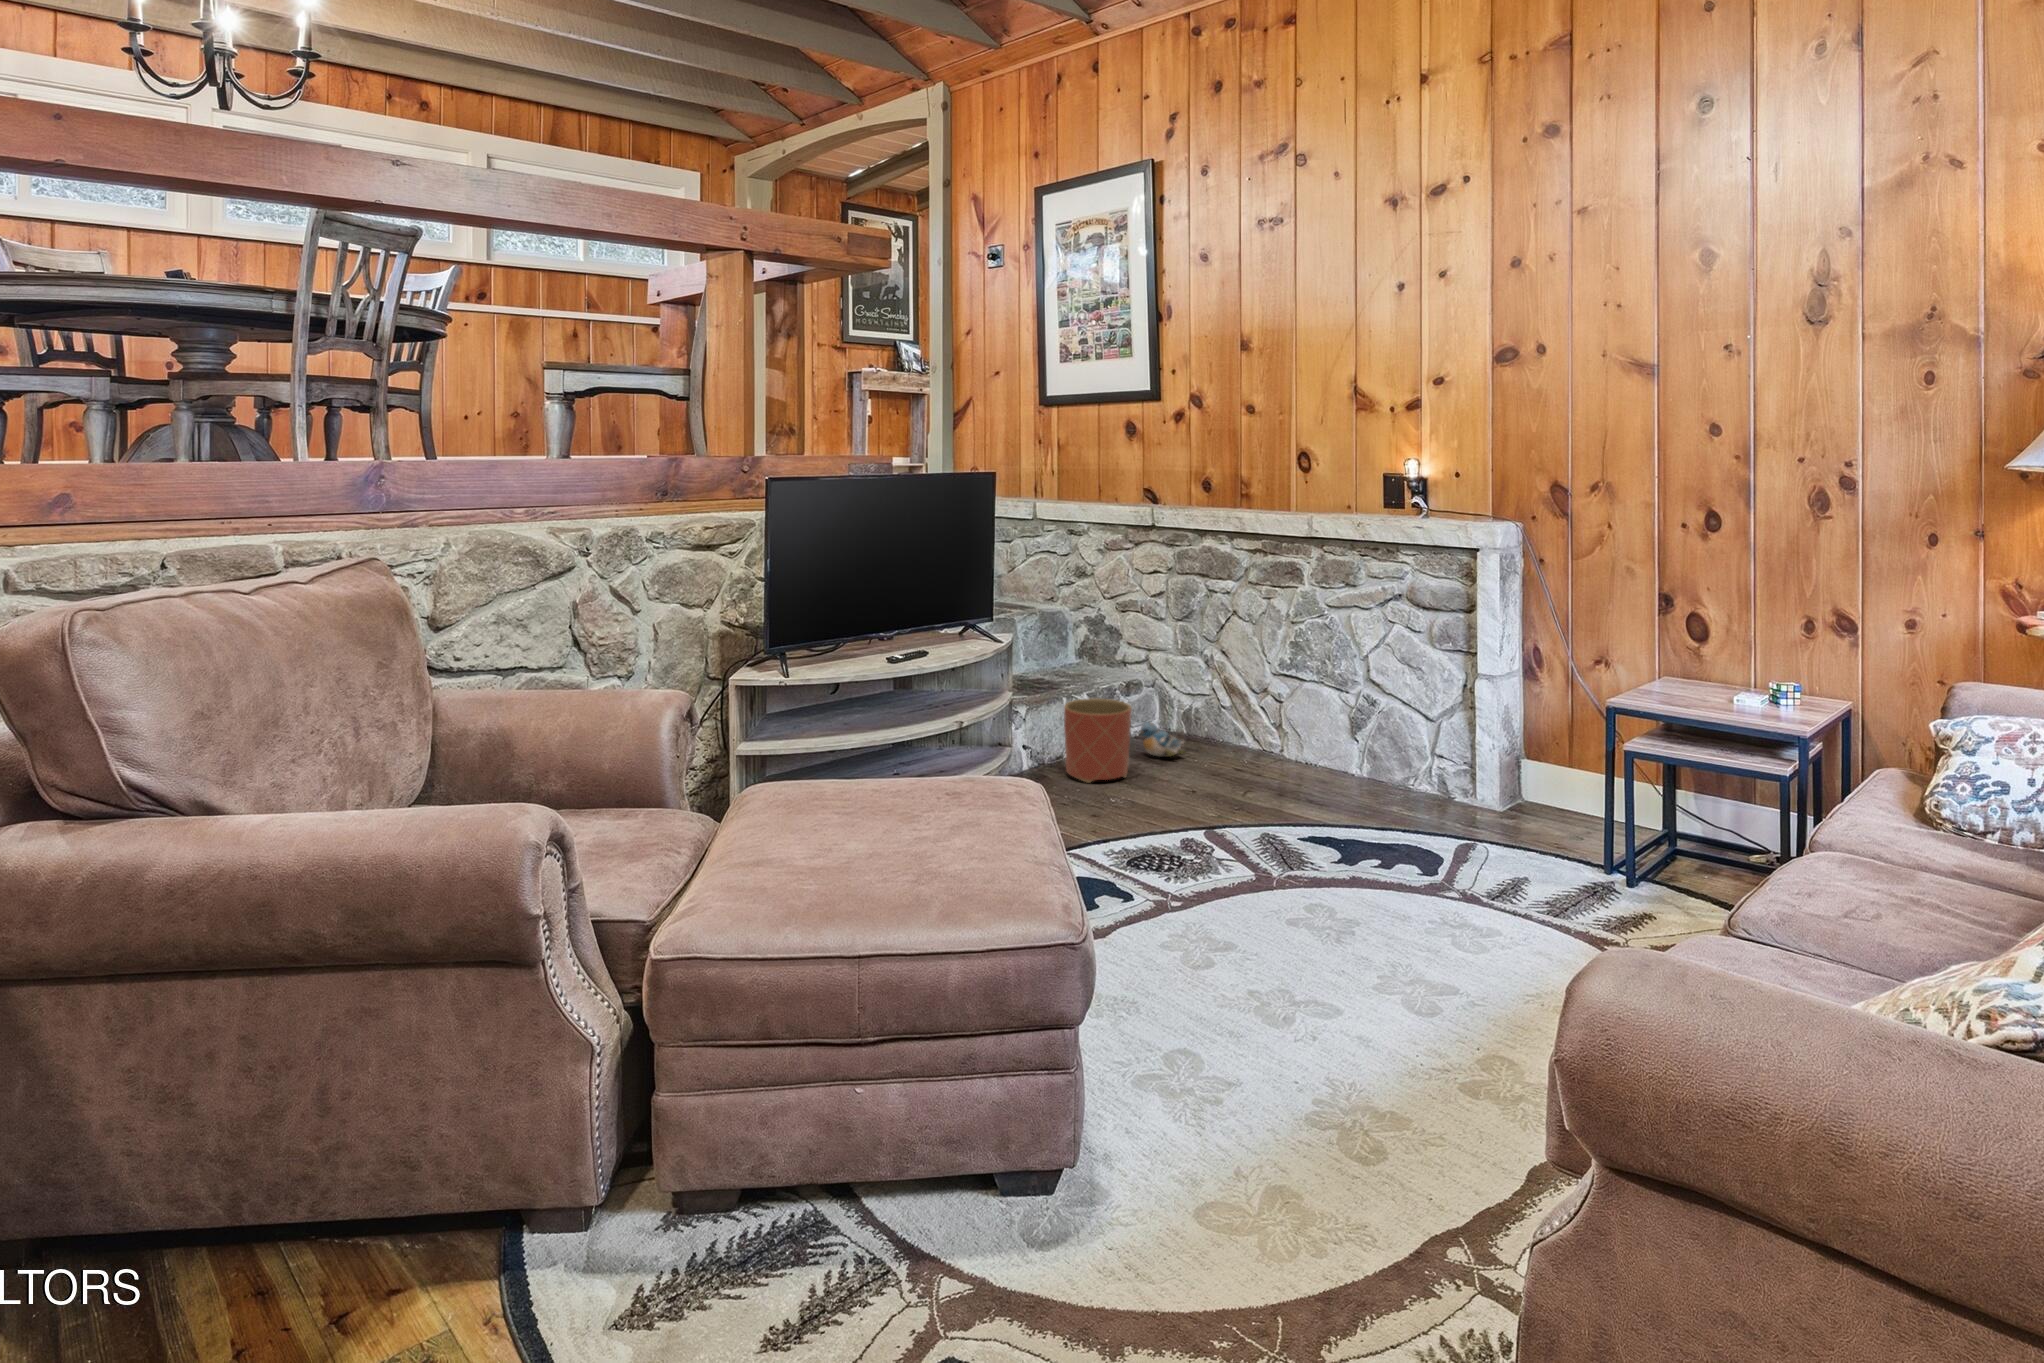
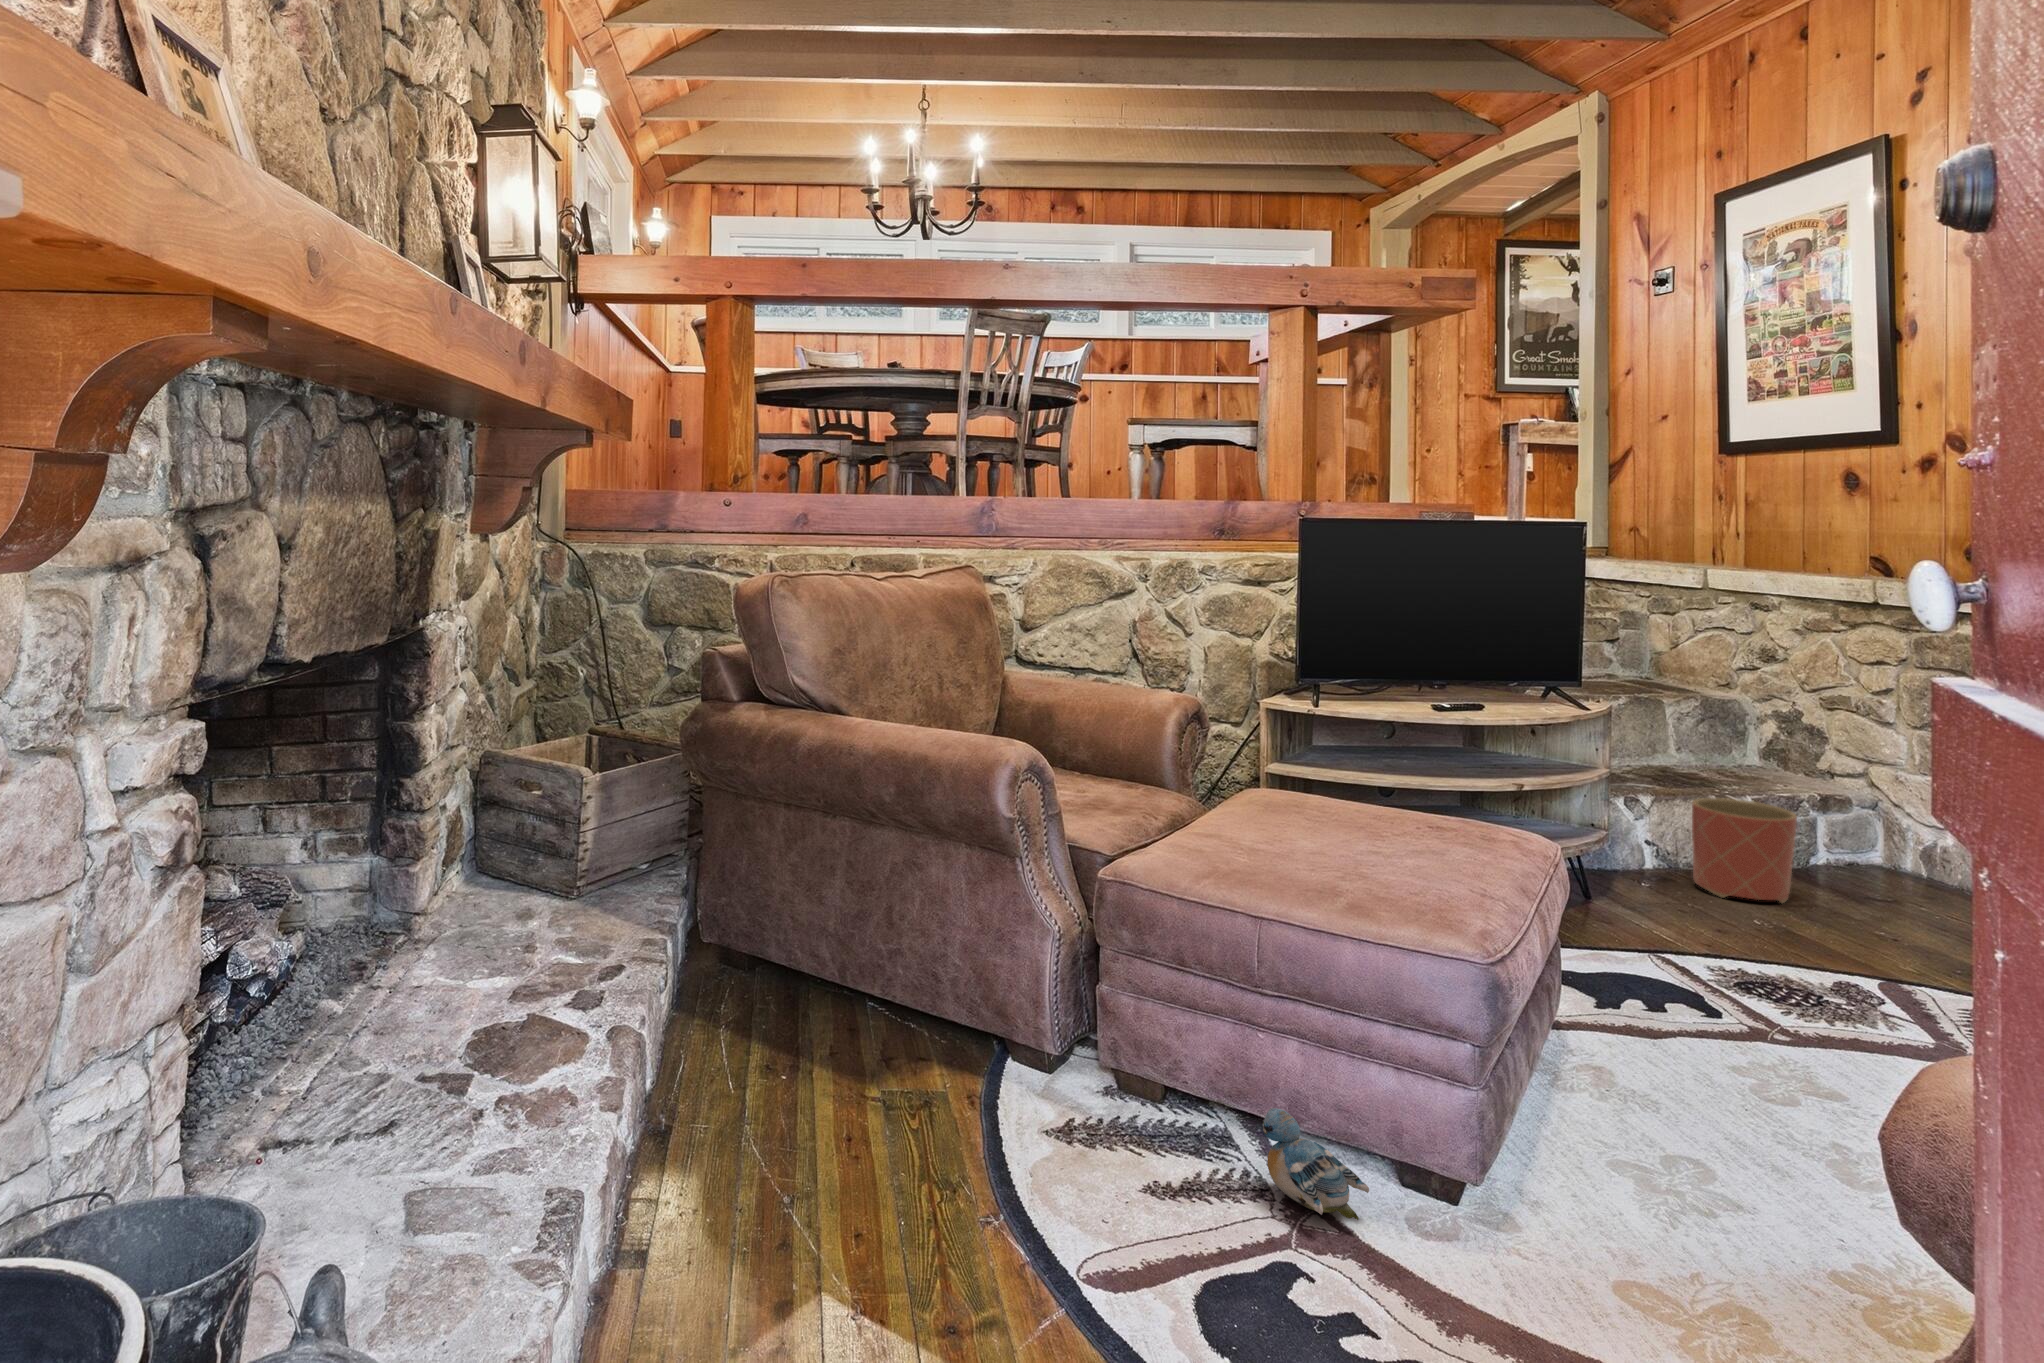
plush toy: present [1140,722,1185,757] -> present [1263,1108,1369,1220]

